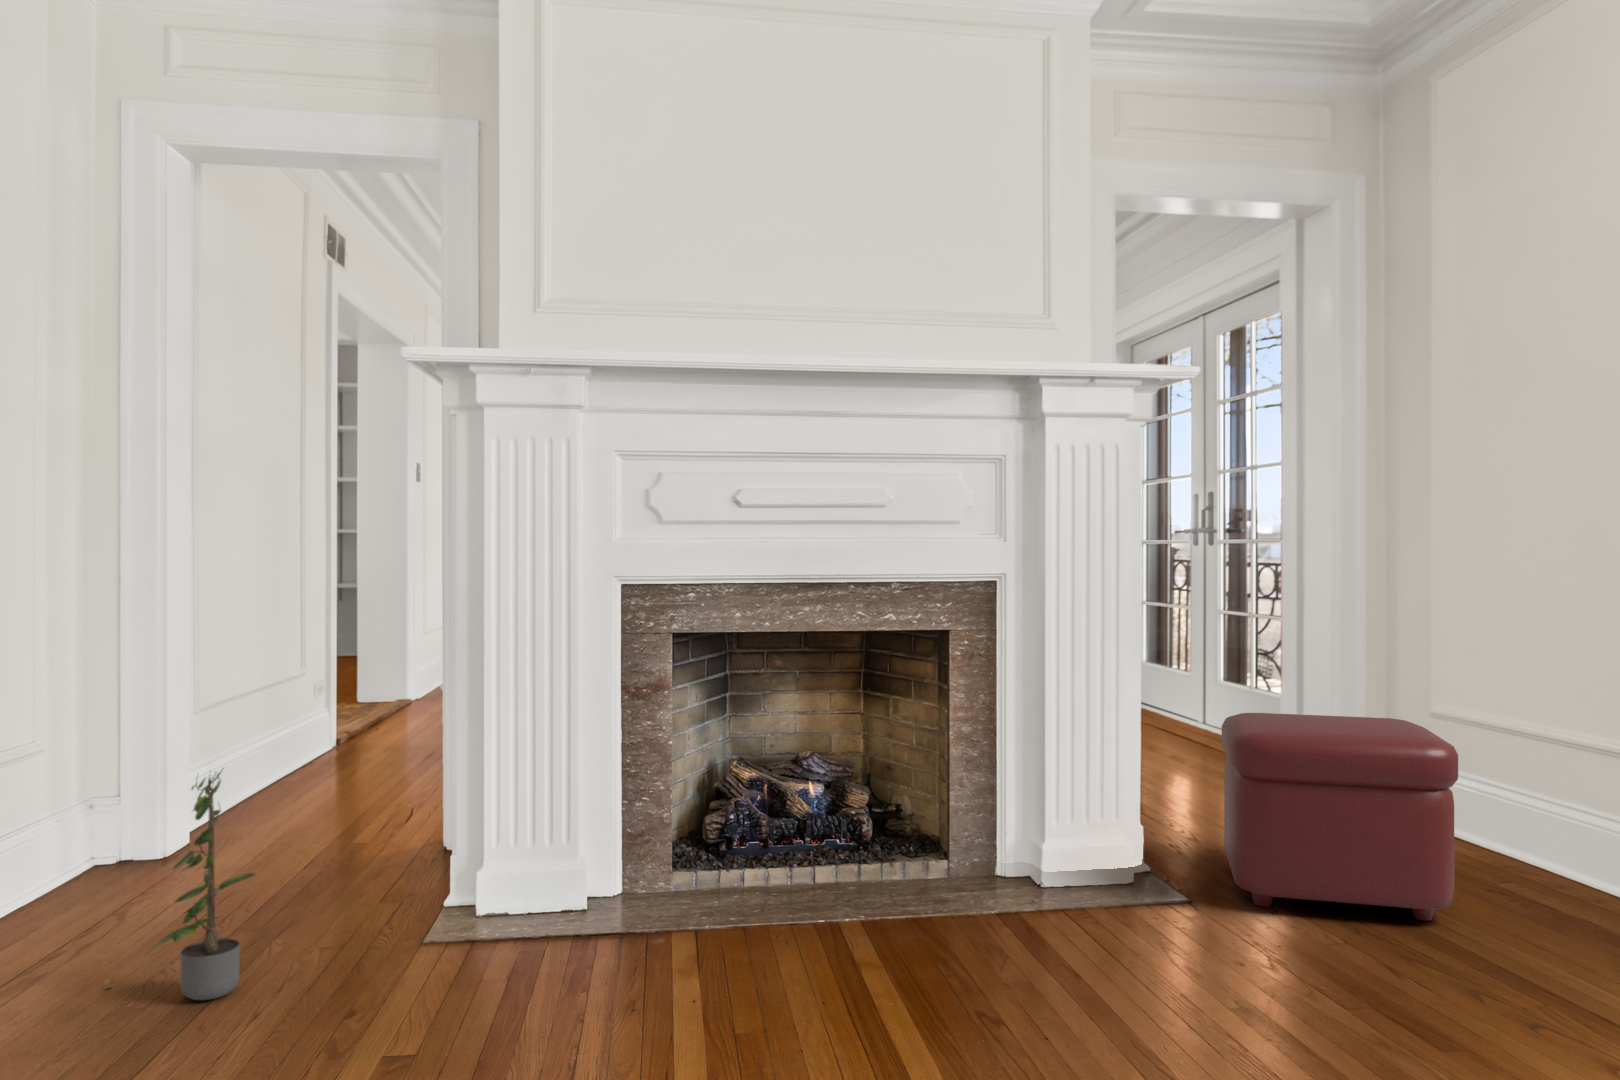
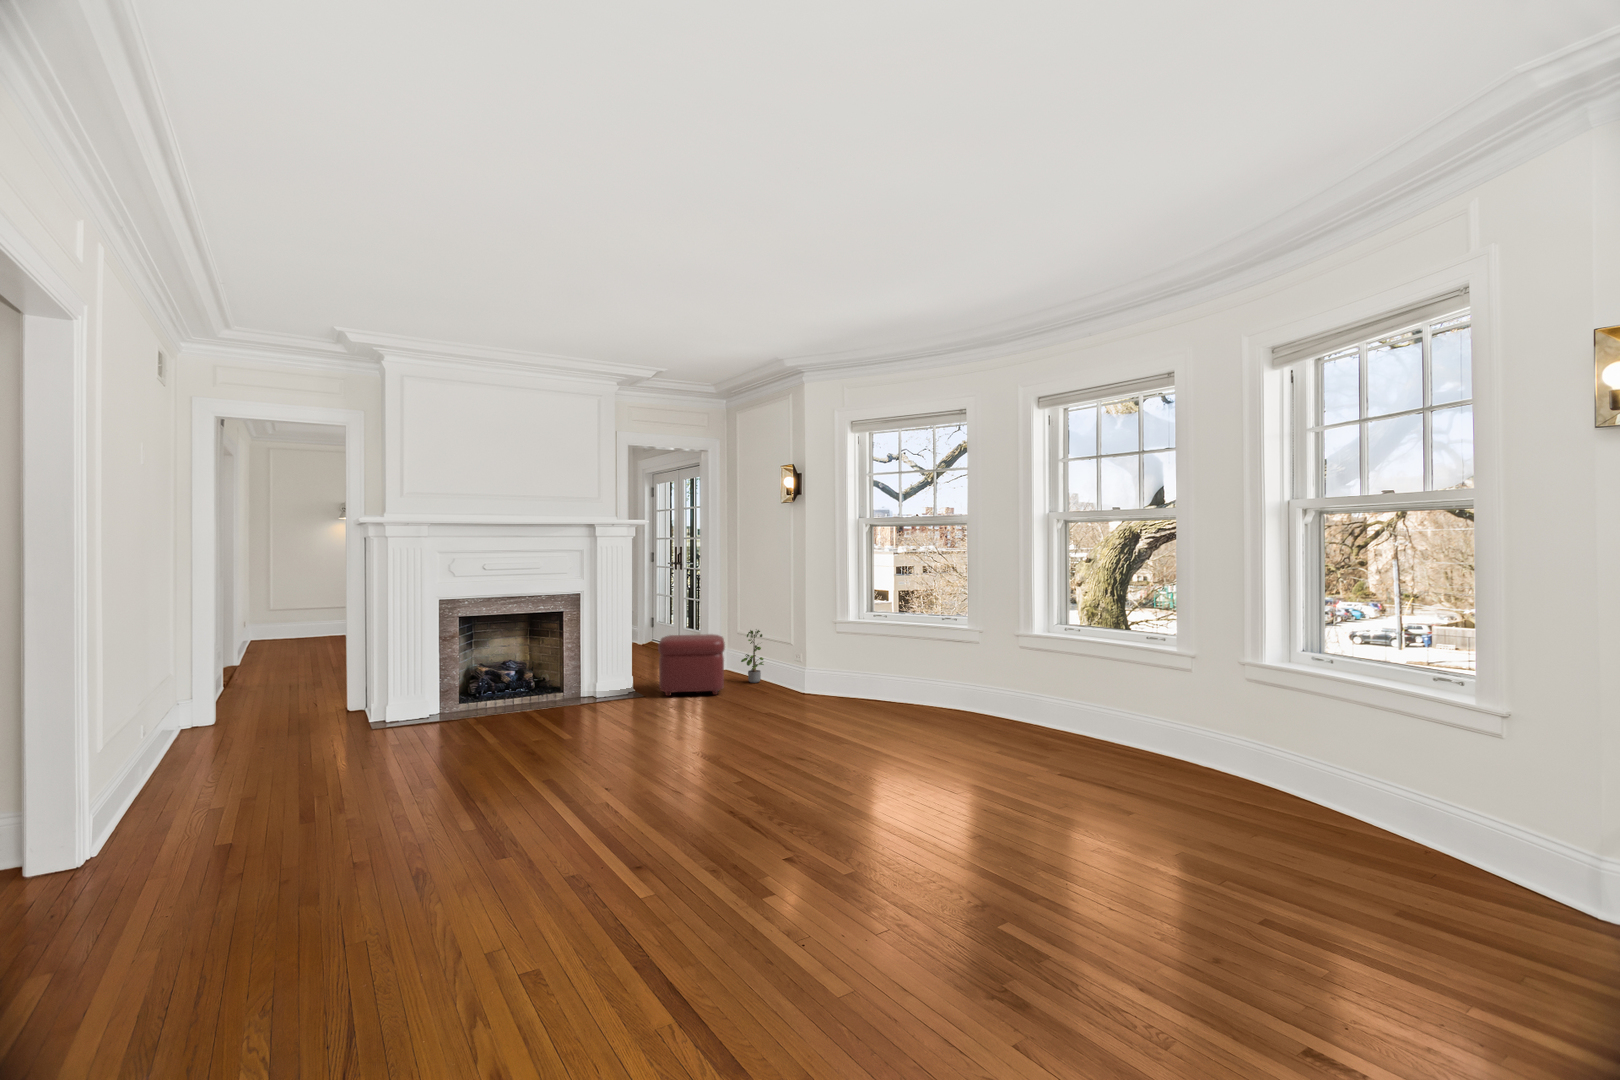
potted plant: present [152,773,255,1000] -> present [741,630,764,683]

